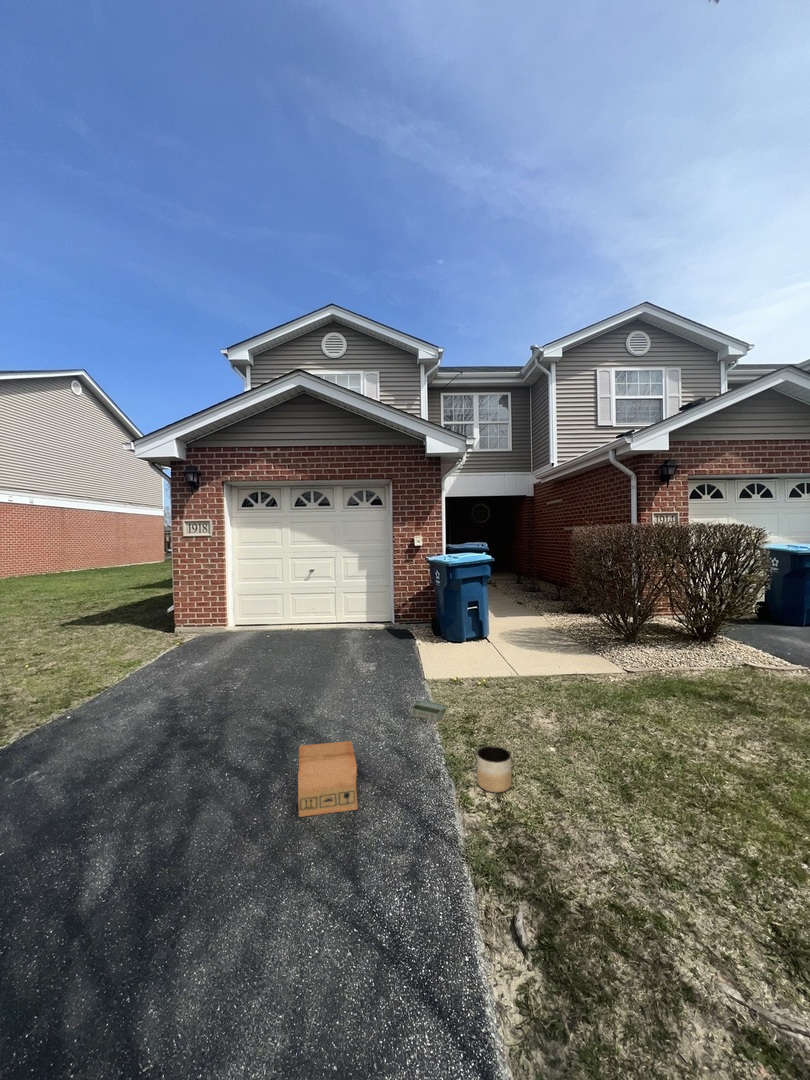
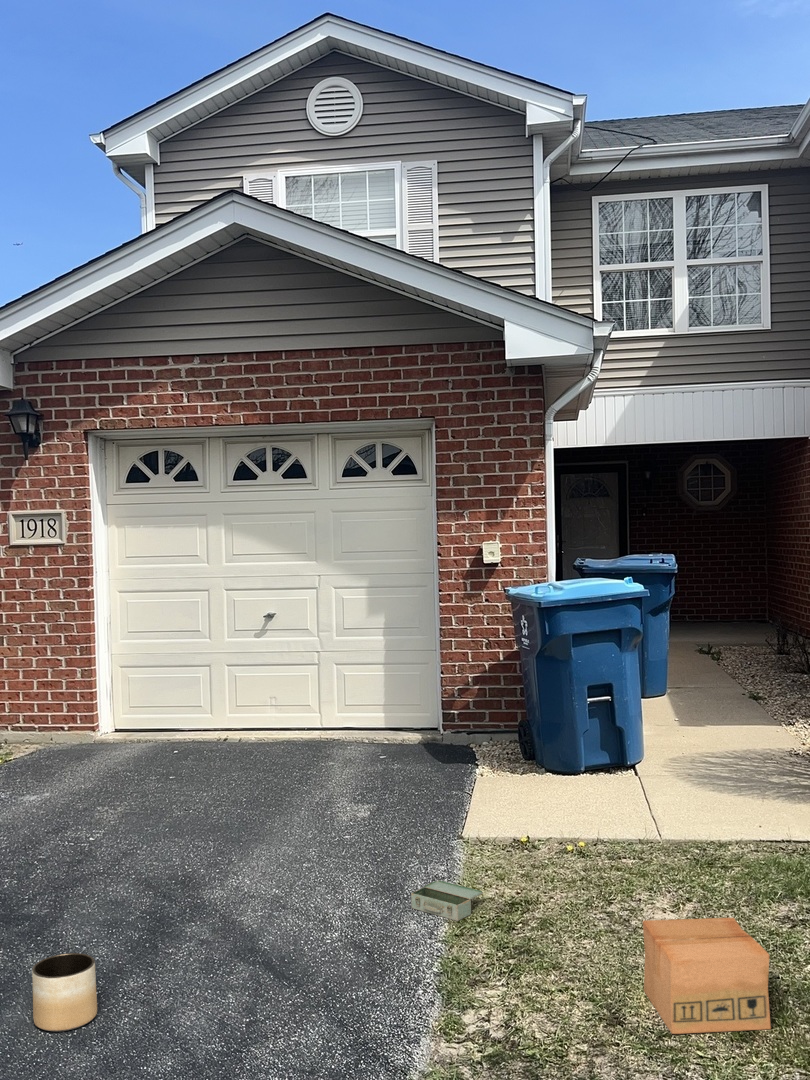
cardboard box: present [298,741,358,817] -> present [643,918,771,1034]
planter: present [477,746,512,793] -> present [32,953,97,1032]

